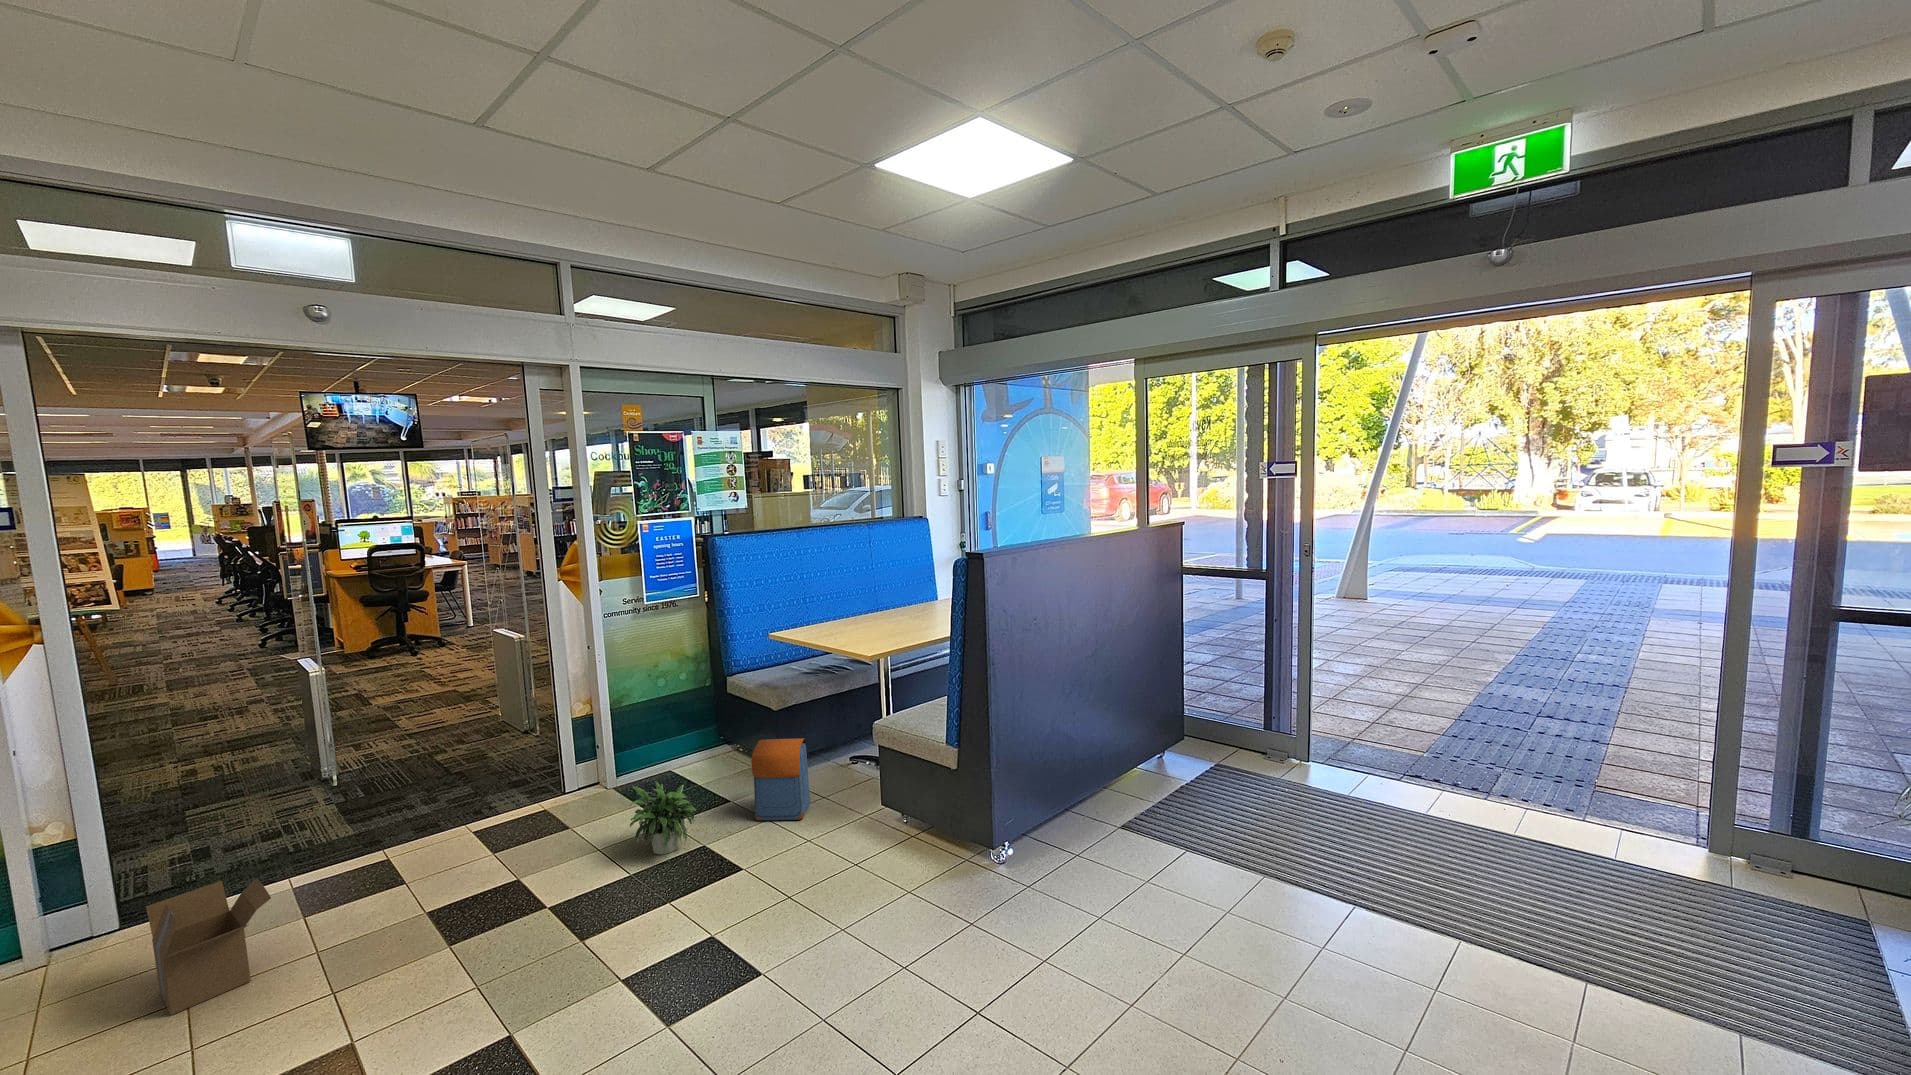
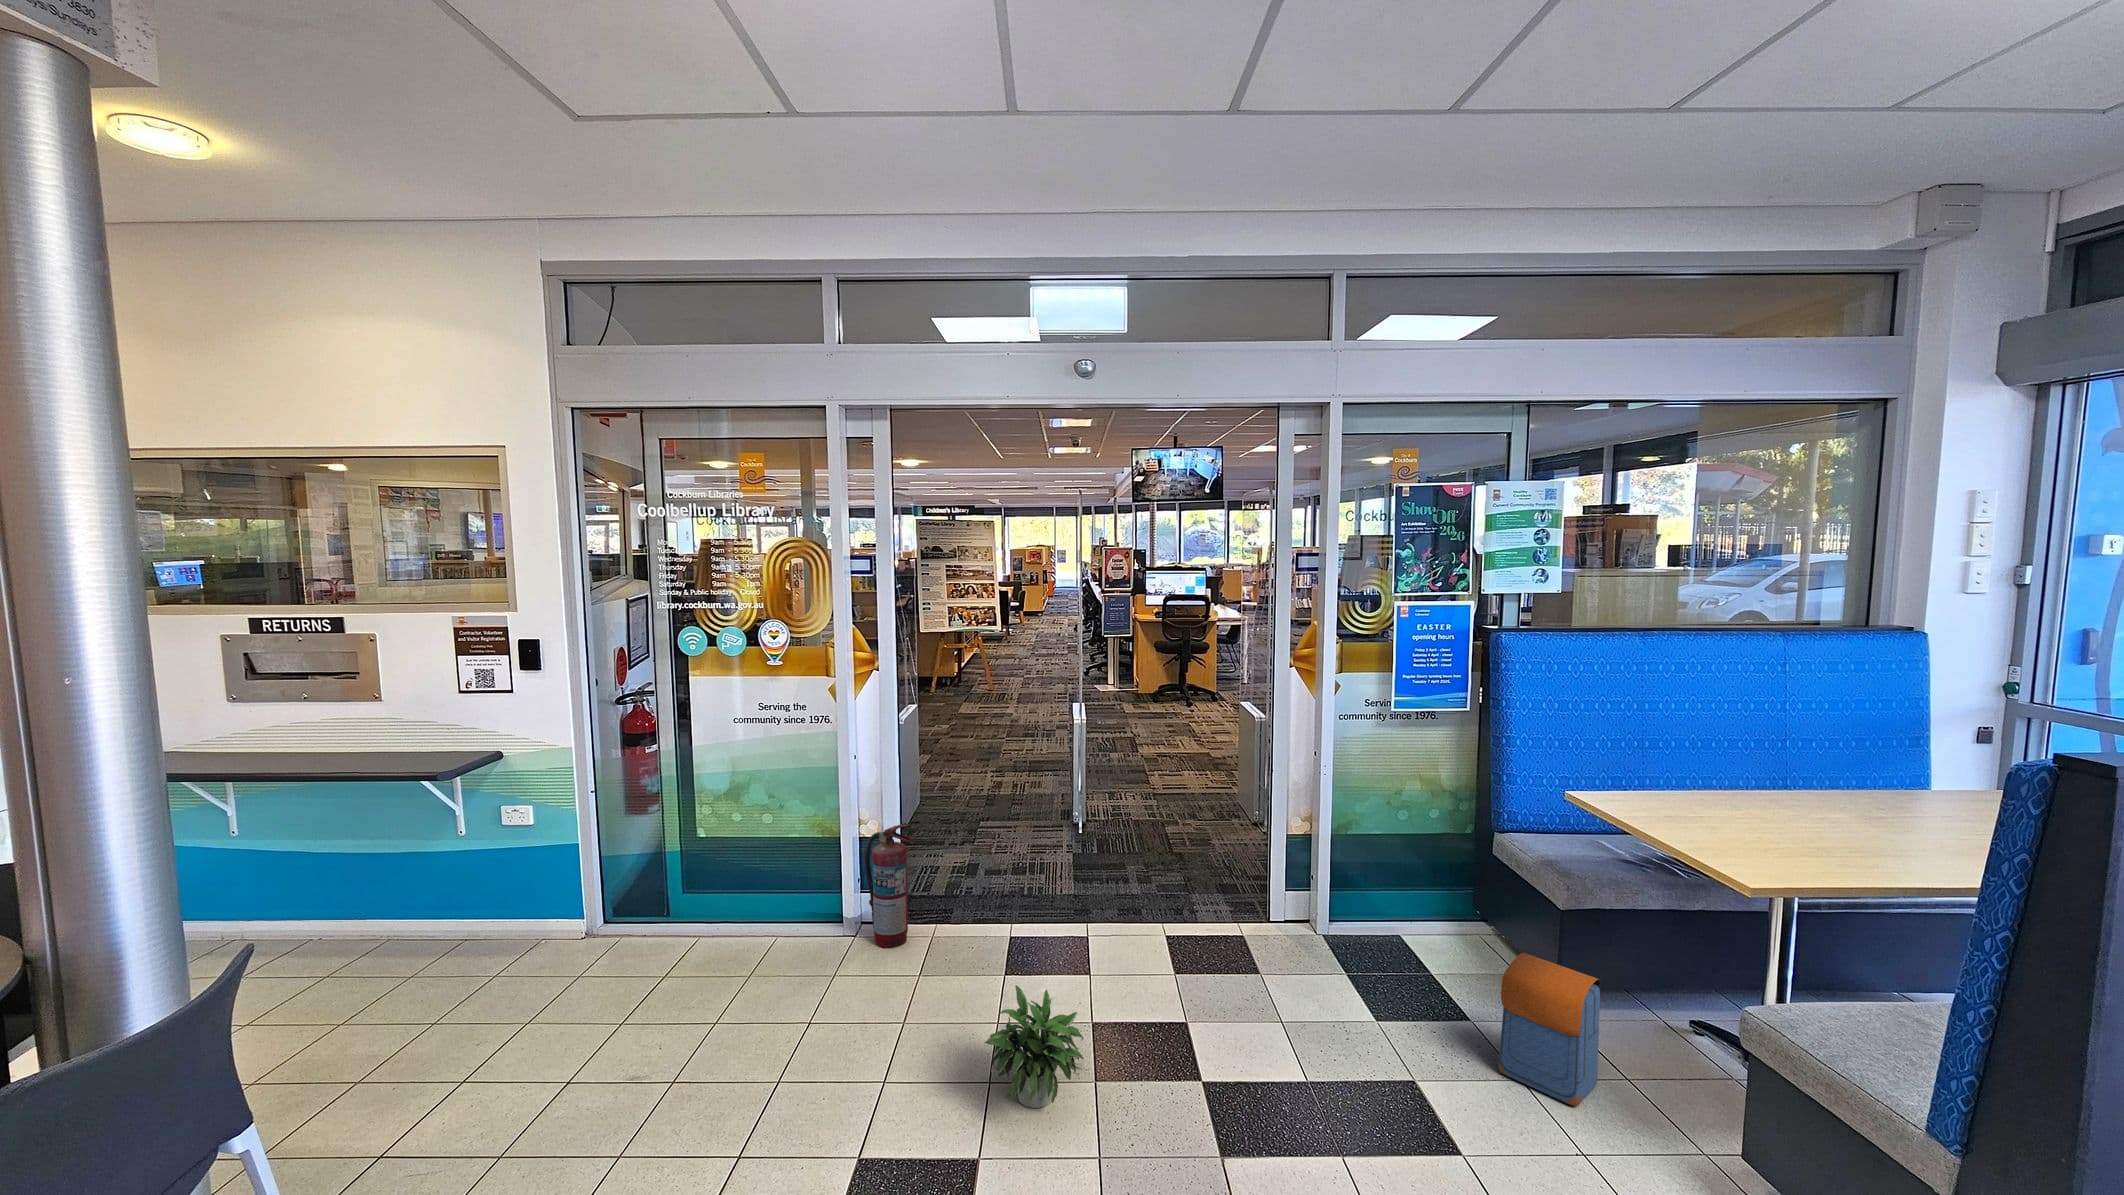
potted plant: present [630,781,696,854] -> present [984,985,1084,1108]
fire extinguisher: none [32,825,127,982] -> present [865,824,915,948]
cardboard box: present [146,879,271,1015] -> none [906,903,983,1011]

